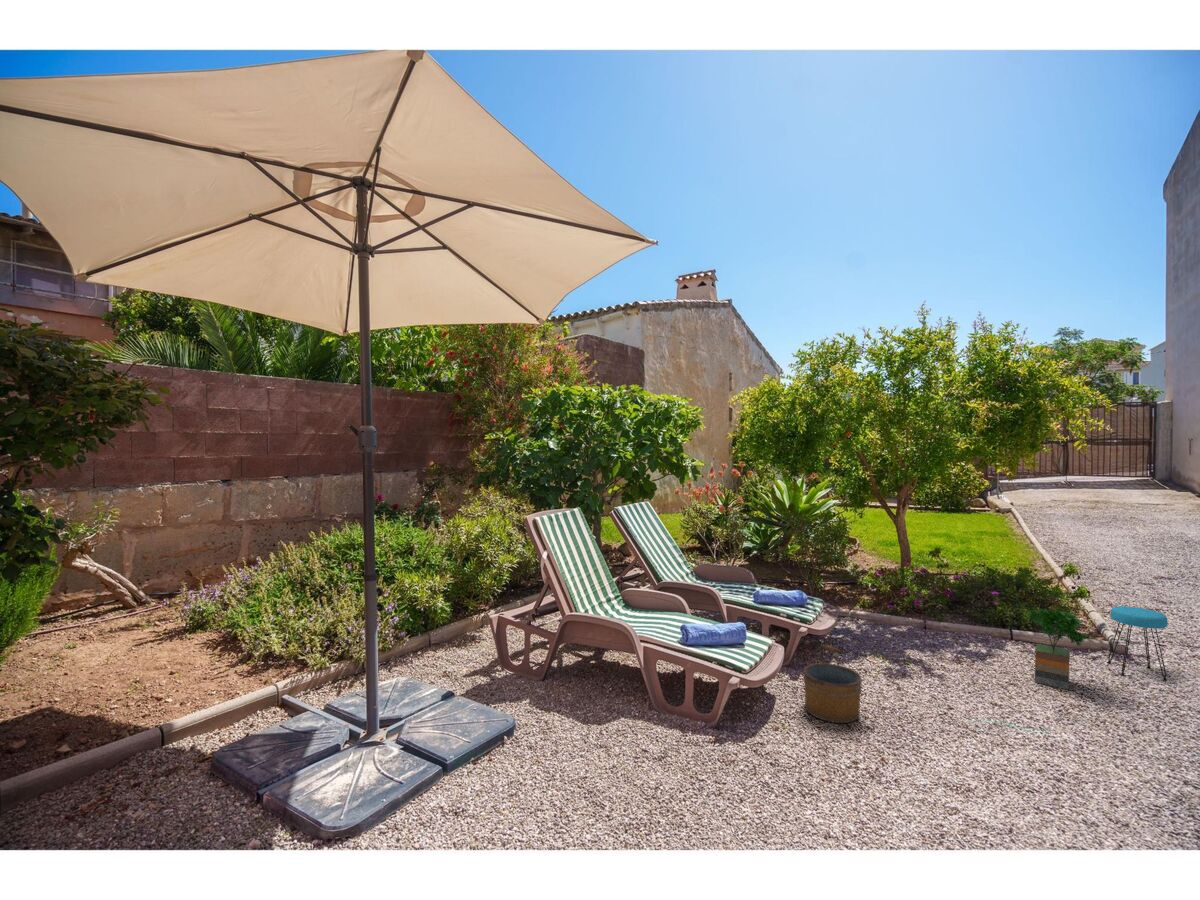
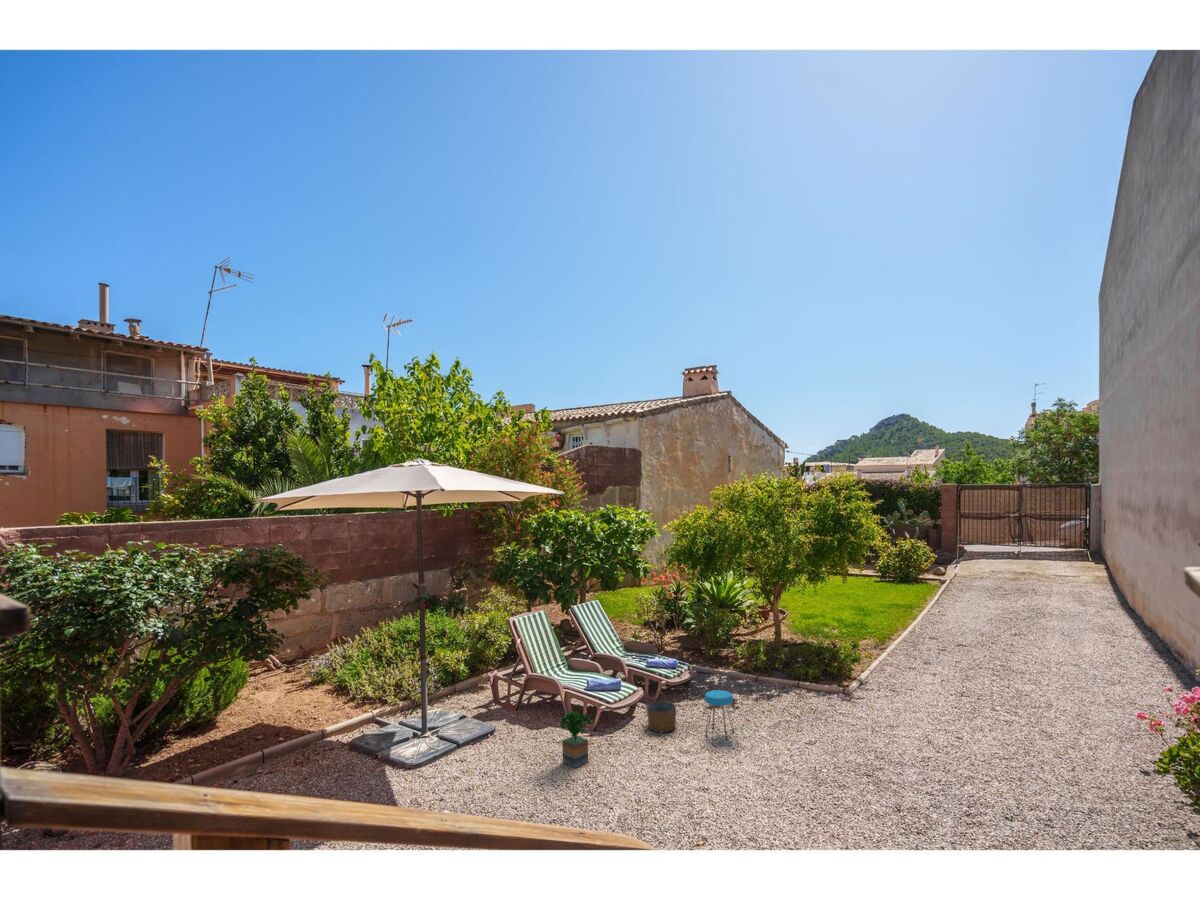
stool: present [1107,606,1167,681] -> present [705,690,734,740]
potted tree: present [1027,608,1086,690] -> present [560,711,593,768]

